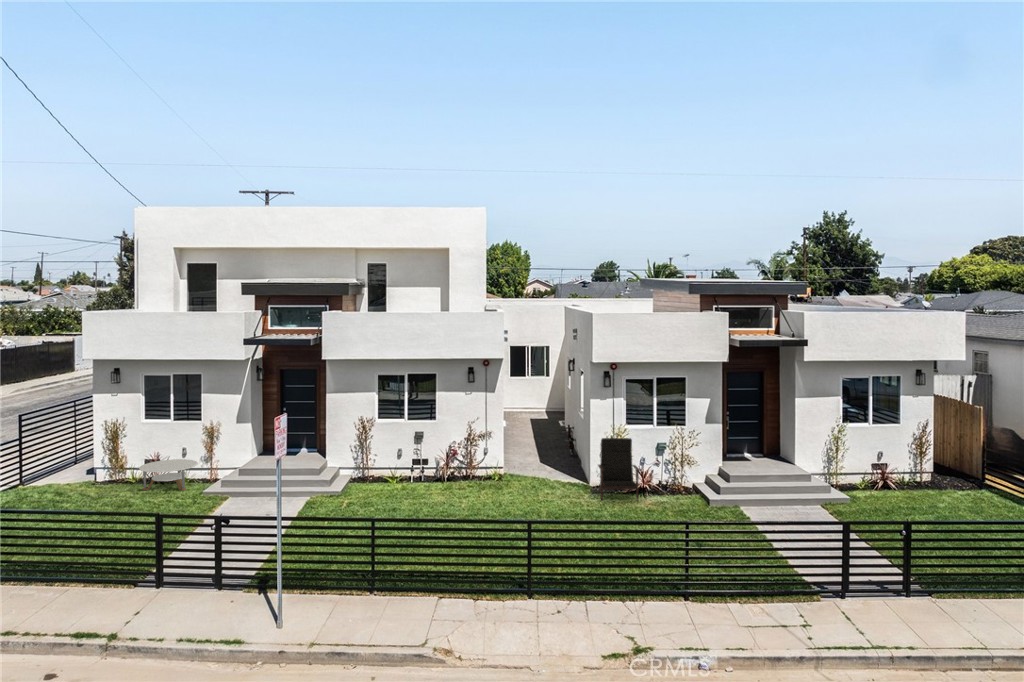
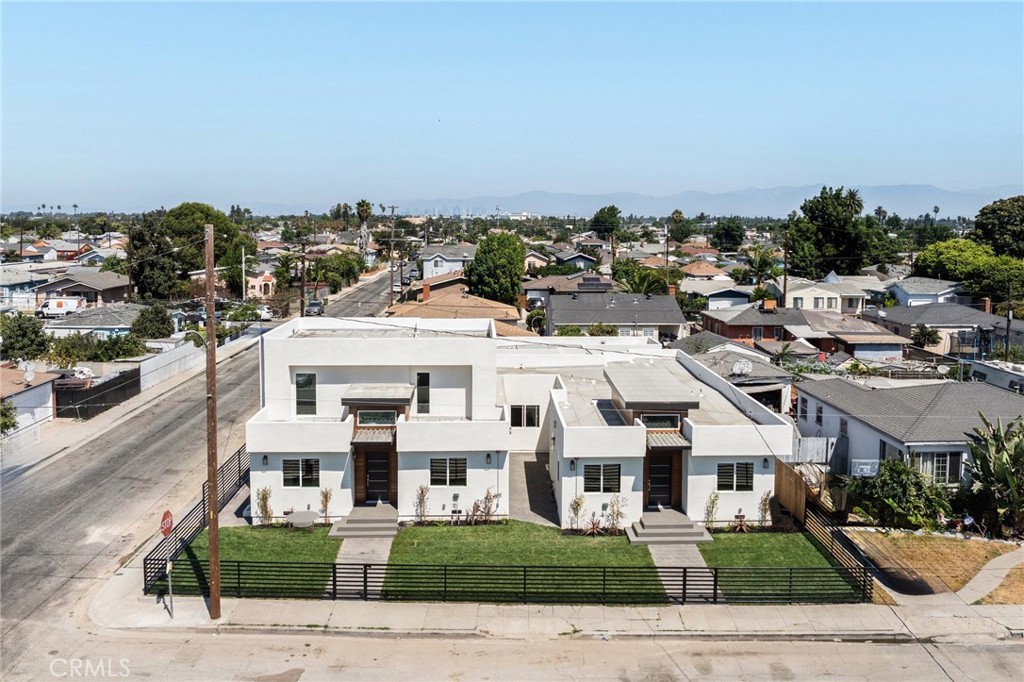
lounge chair: present [598,438,639,500] -> present [768,494,794,533]

